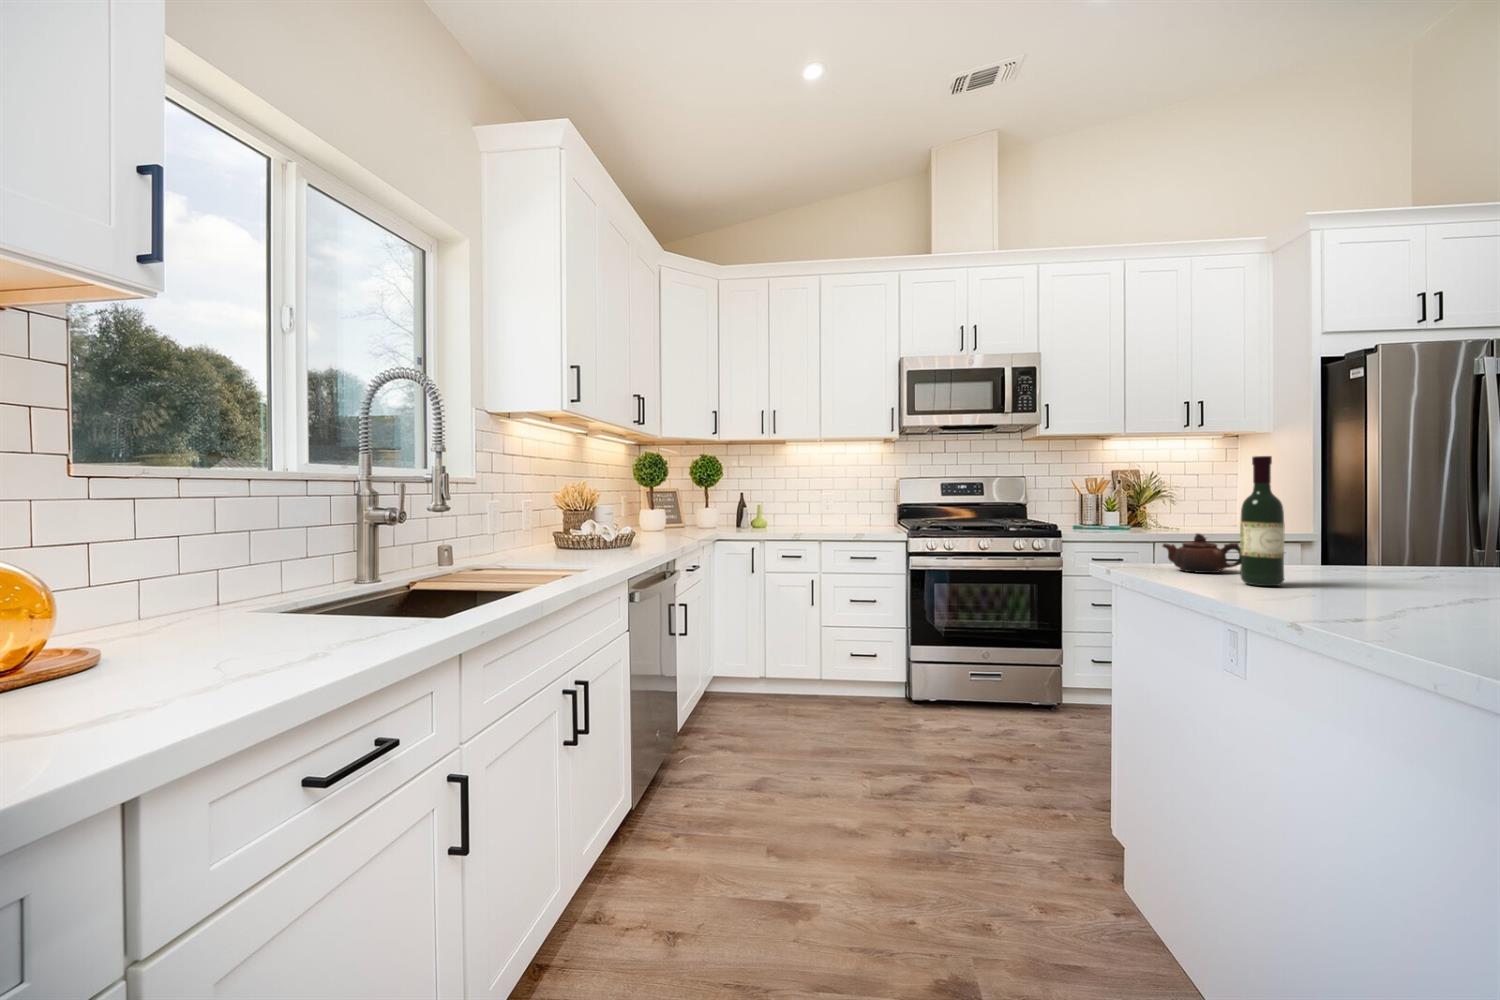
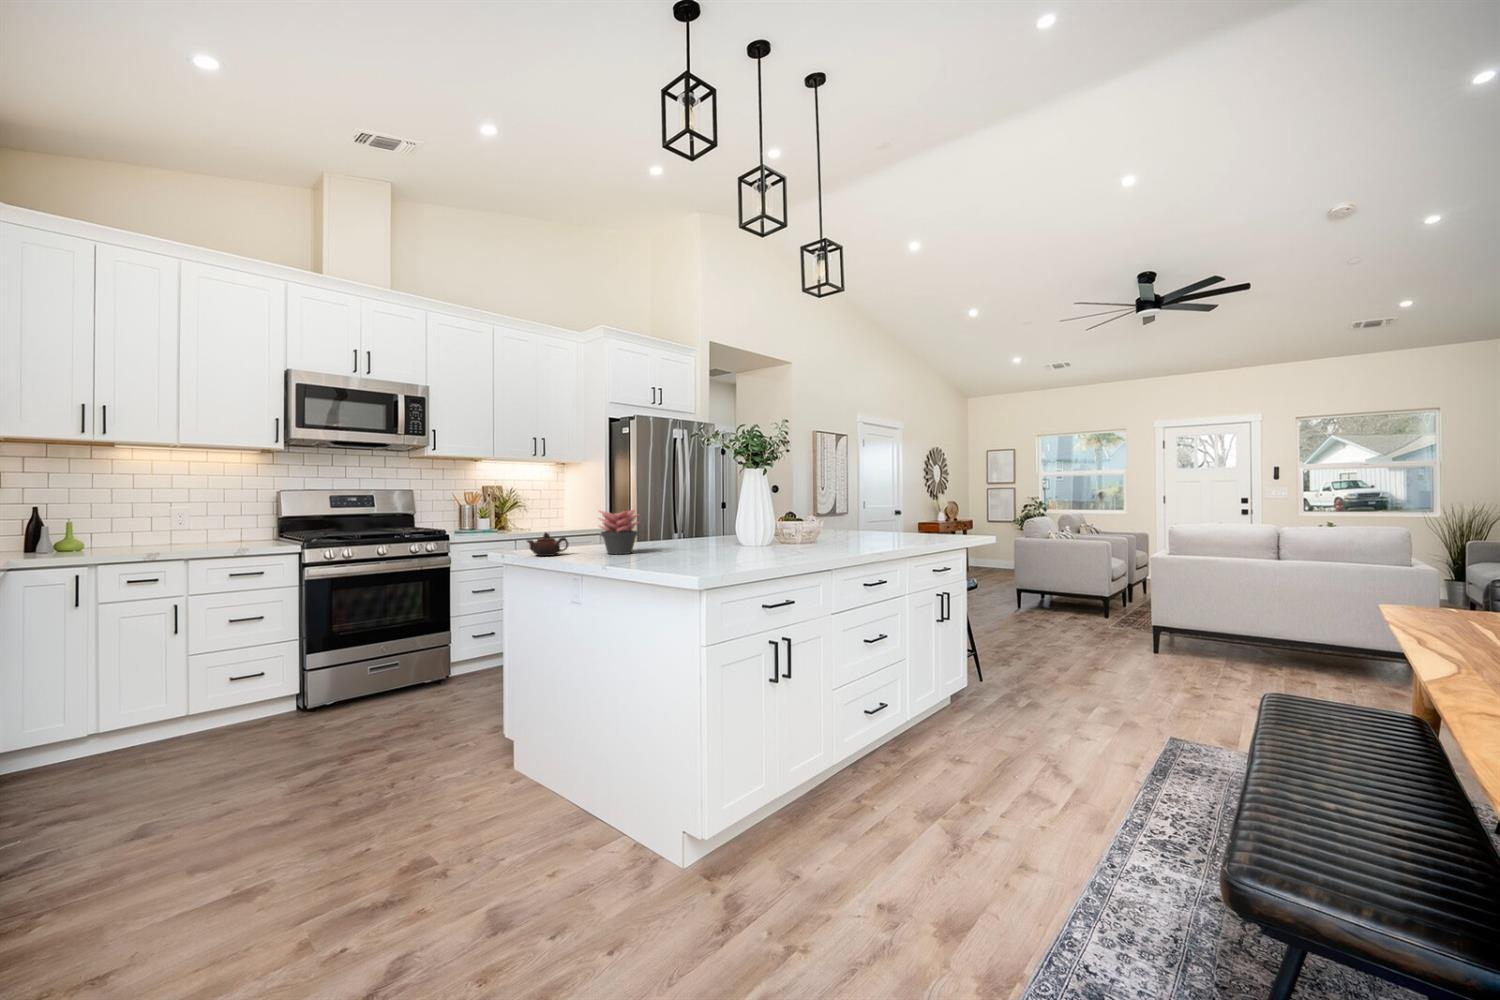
wine bottle: present [1240,456,1285,586] -> none [567,488,586,560]
succulent plant: none [1311,497,1427,585] -> present [600,510,639,554]

